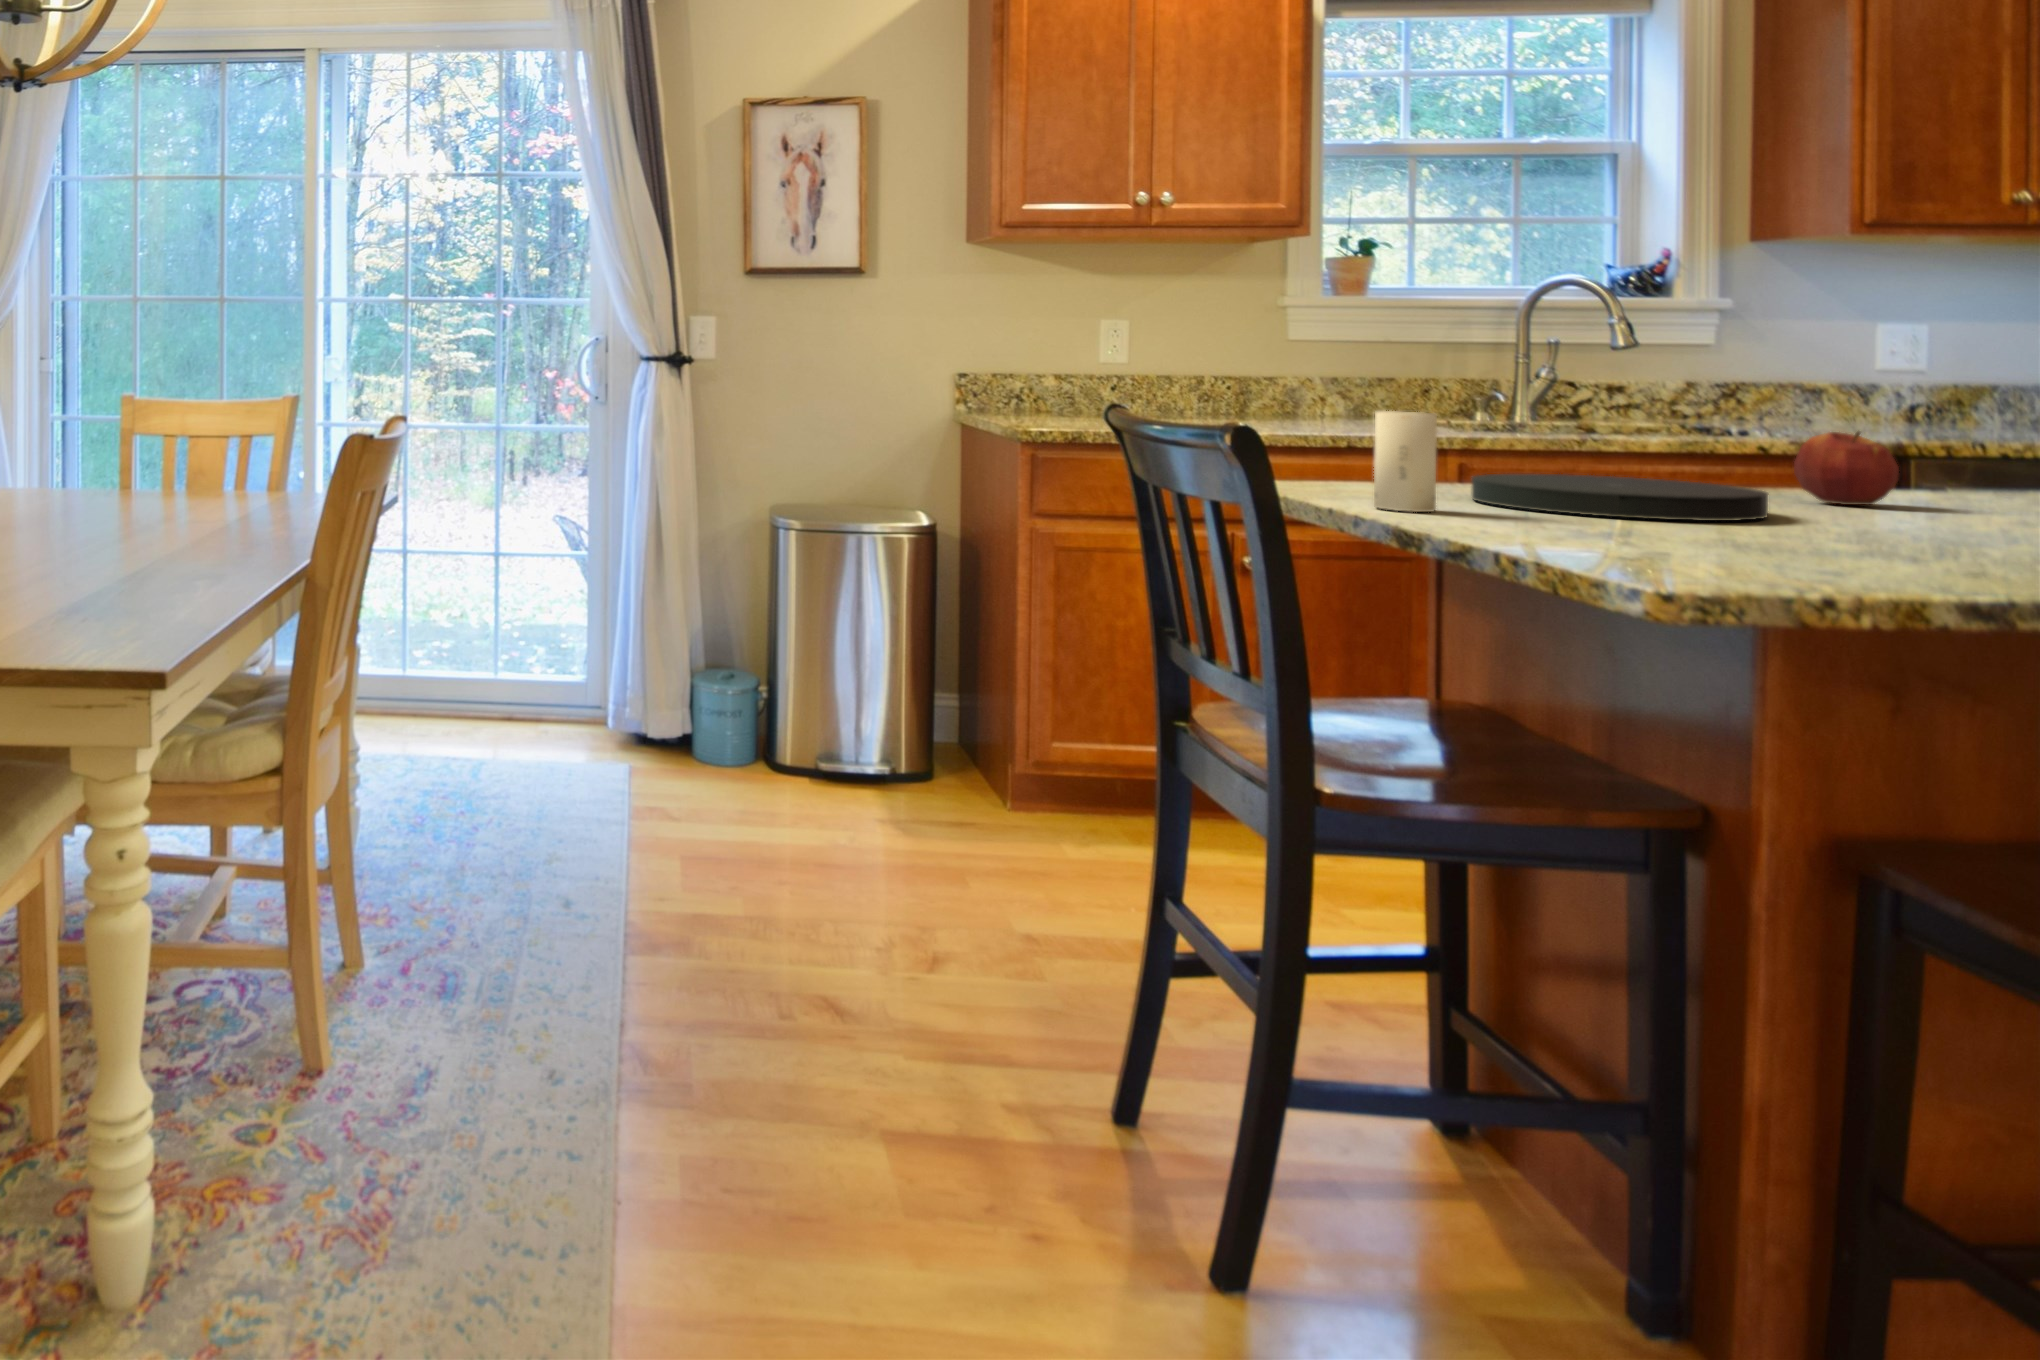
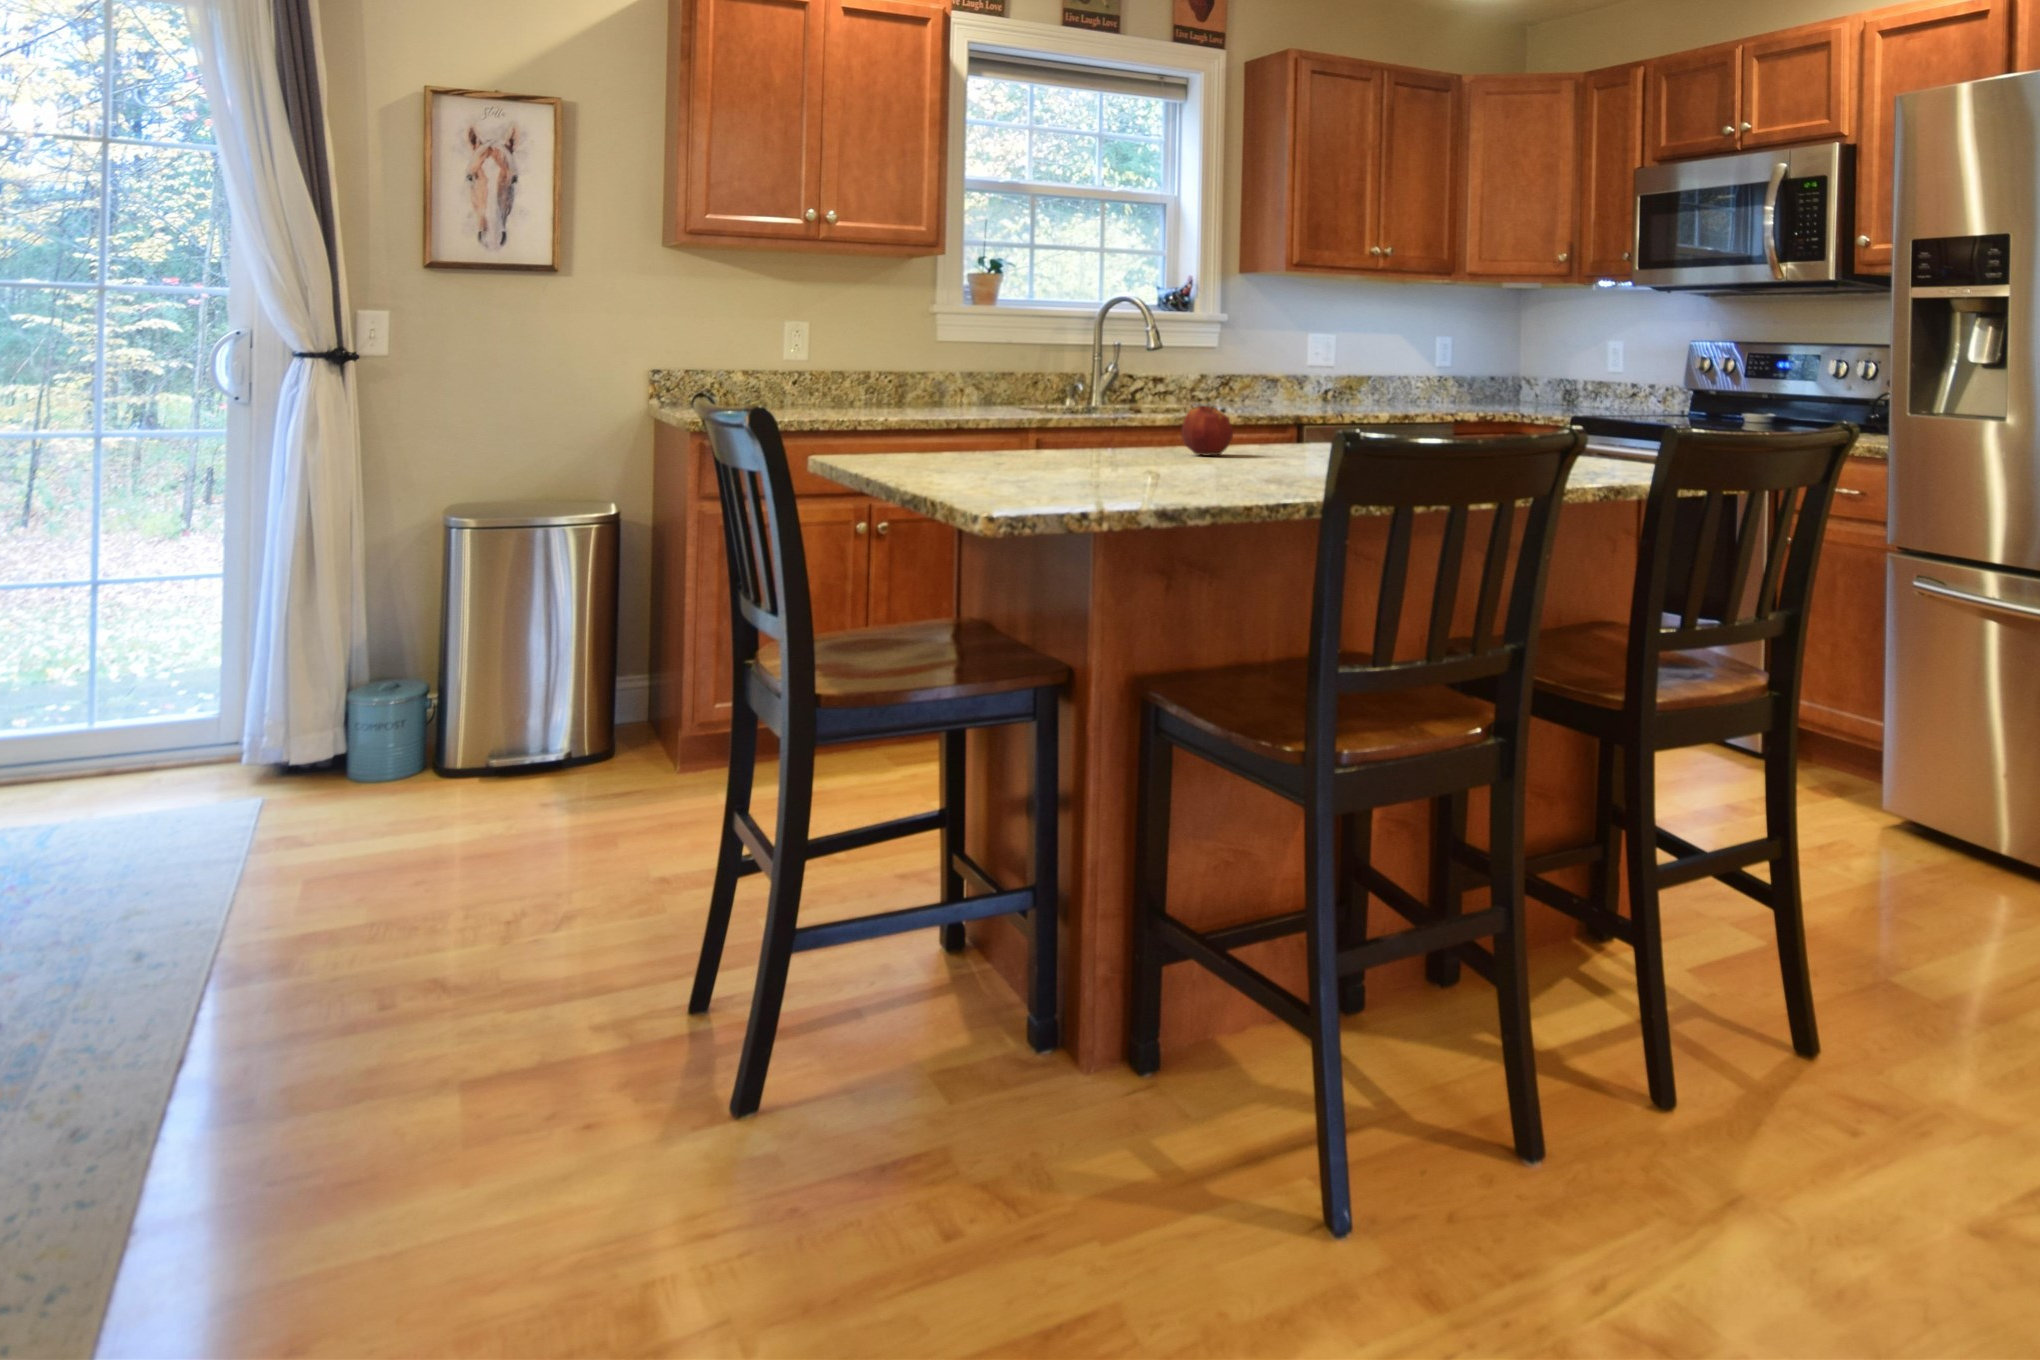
candle: present [1374,411,1437,512] -> none [898,396,940,472]
plate: present [1472,474,1768,521] -> none [977,441,1148,469]

